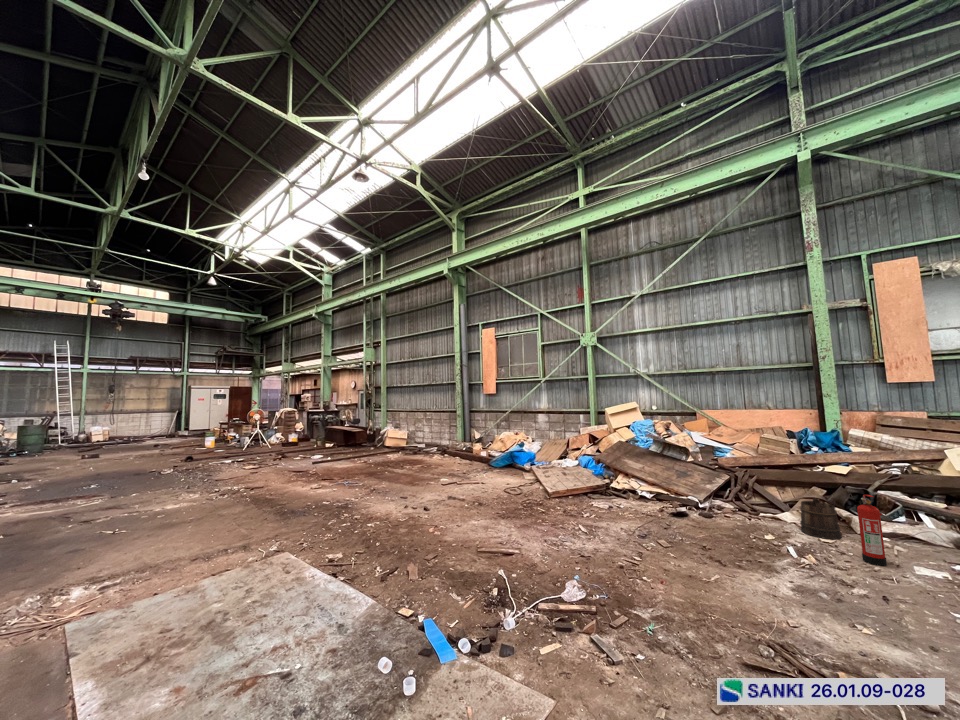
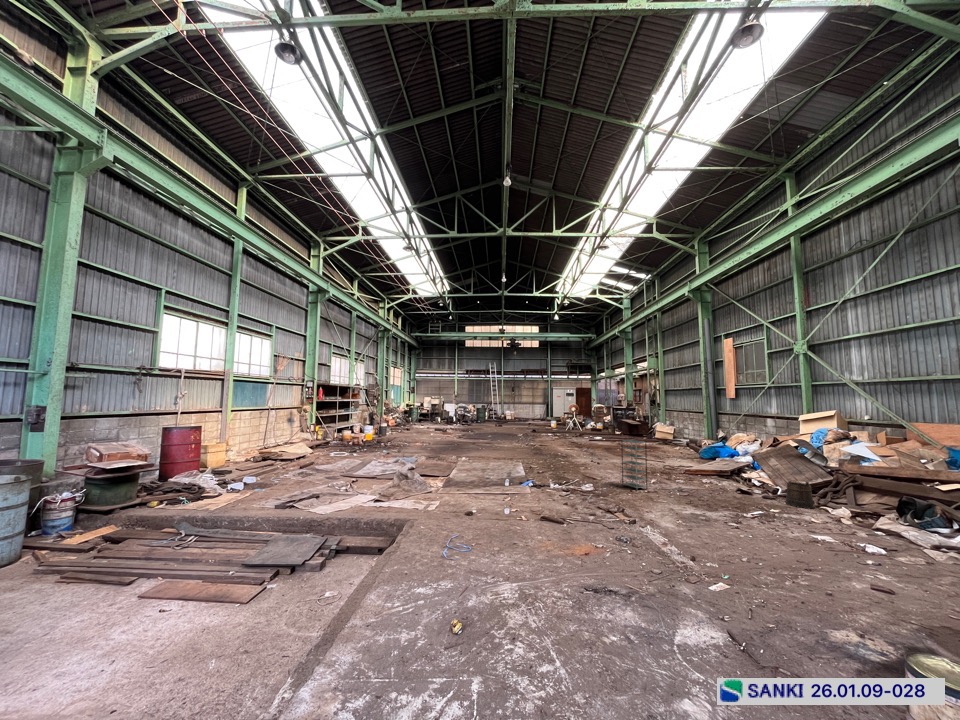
shelving unit: none [666,484,733,604] -> present [622,440,647,489]
fire extinguisher: present [857,495,887,566] -> none [763,467,778,511]

